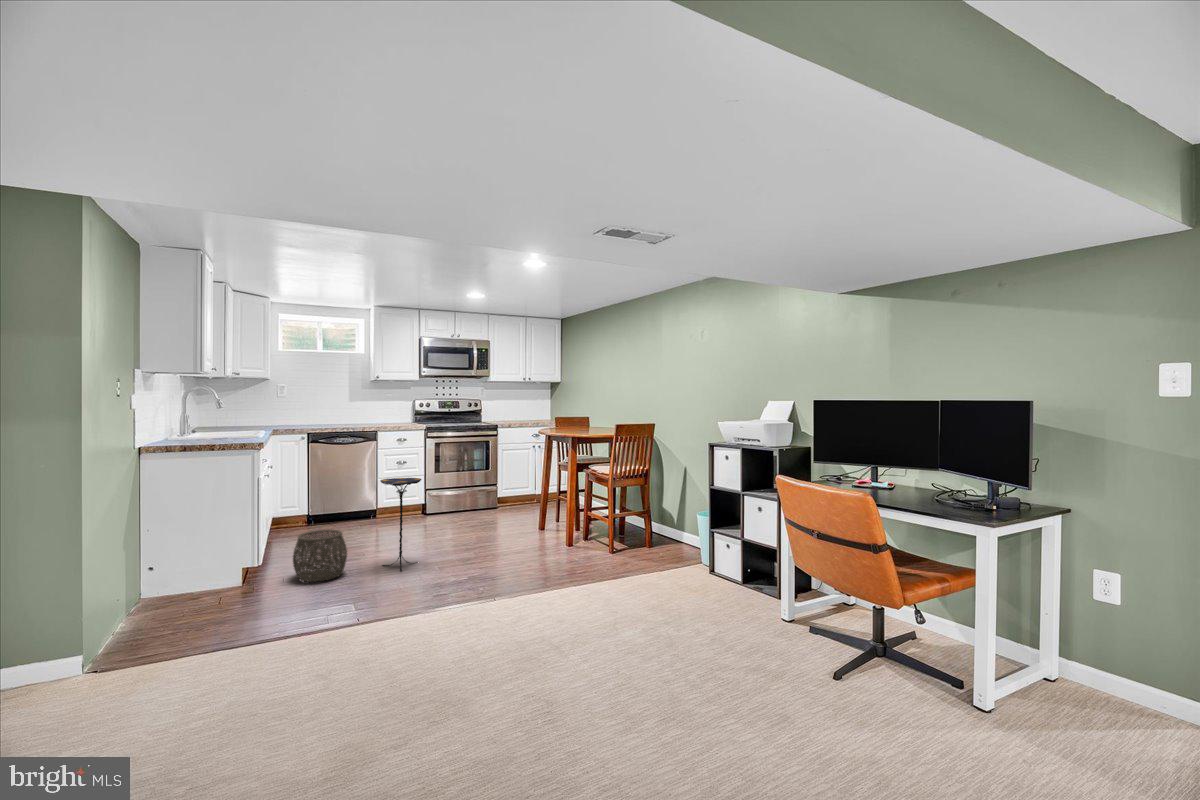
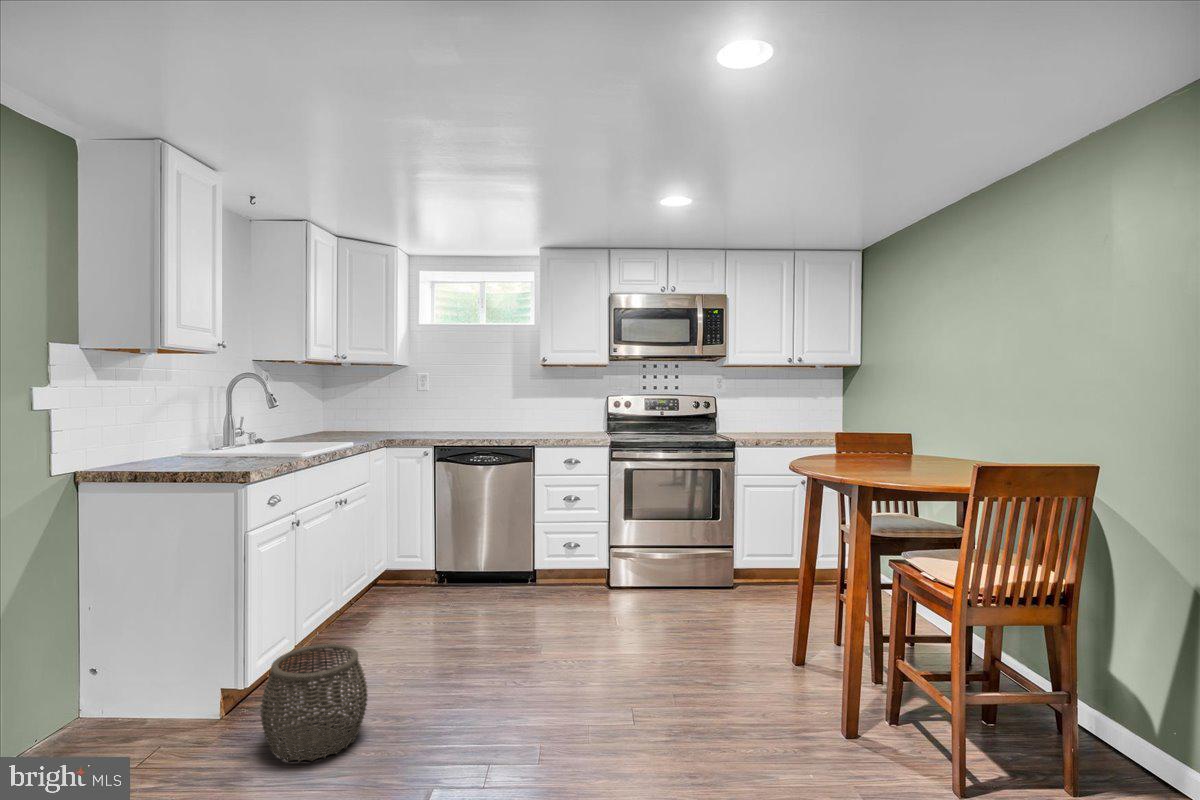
side table: present [380,478,421,571] -> none [426,554,511,763]

